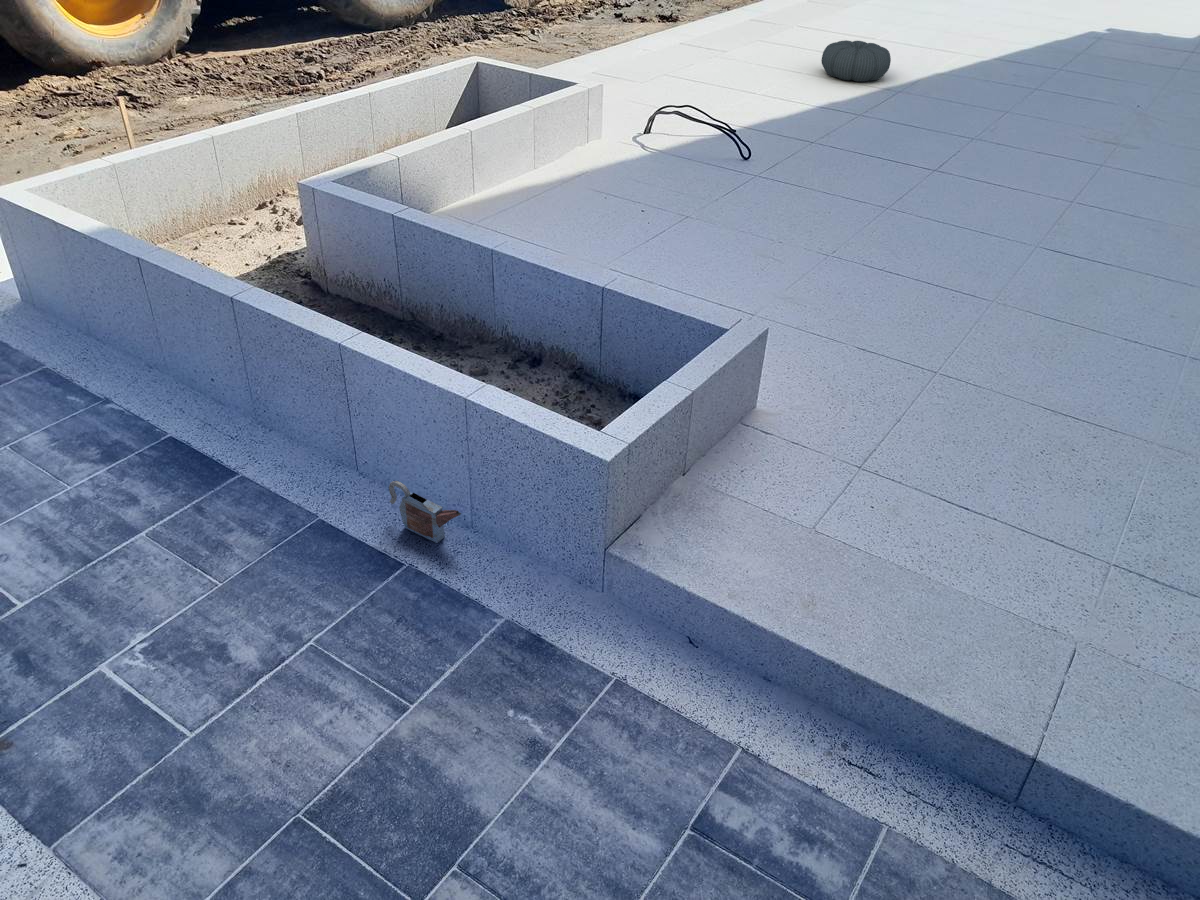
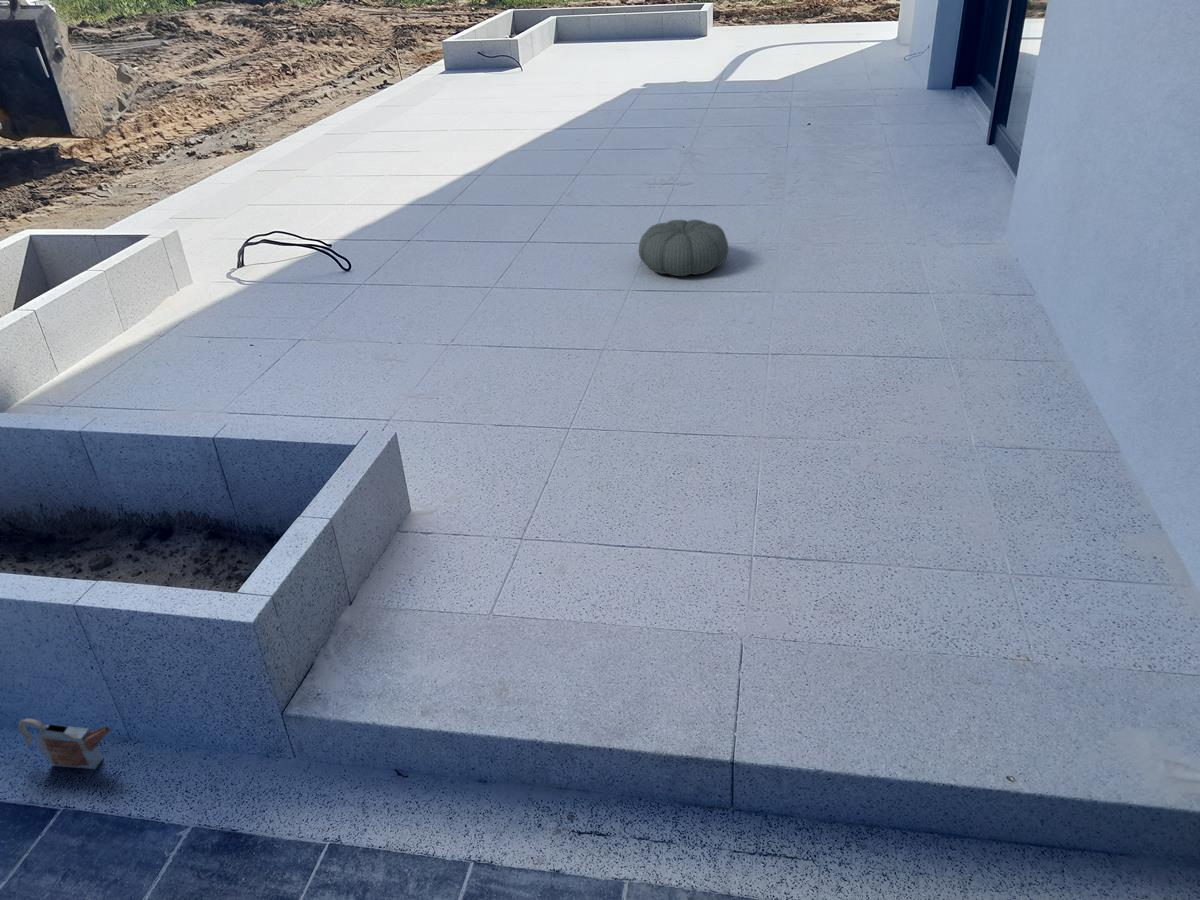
pouf: present [821,40,891,82] -> present [639,220,728,276]

